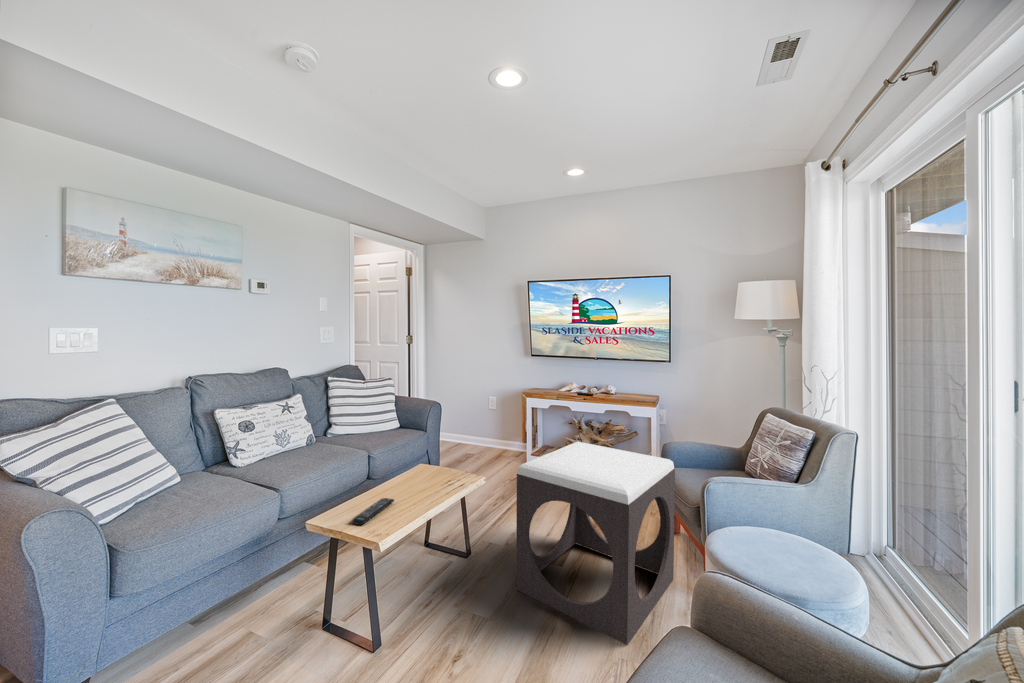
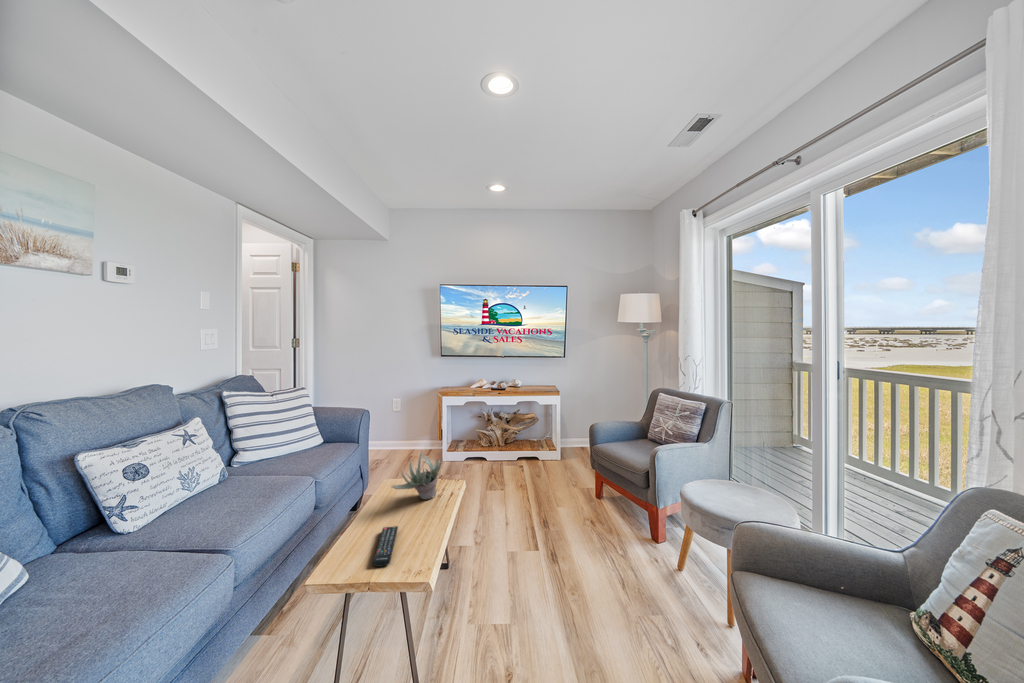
succulent plant: none [404,437,454,485] -> present [391,451,442,500]
footstool: present [516,442,675,645] -> none [516,435,636,606]

